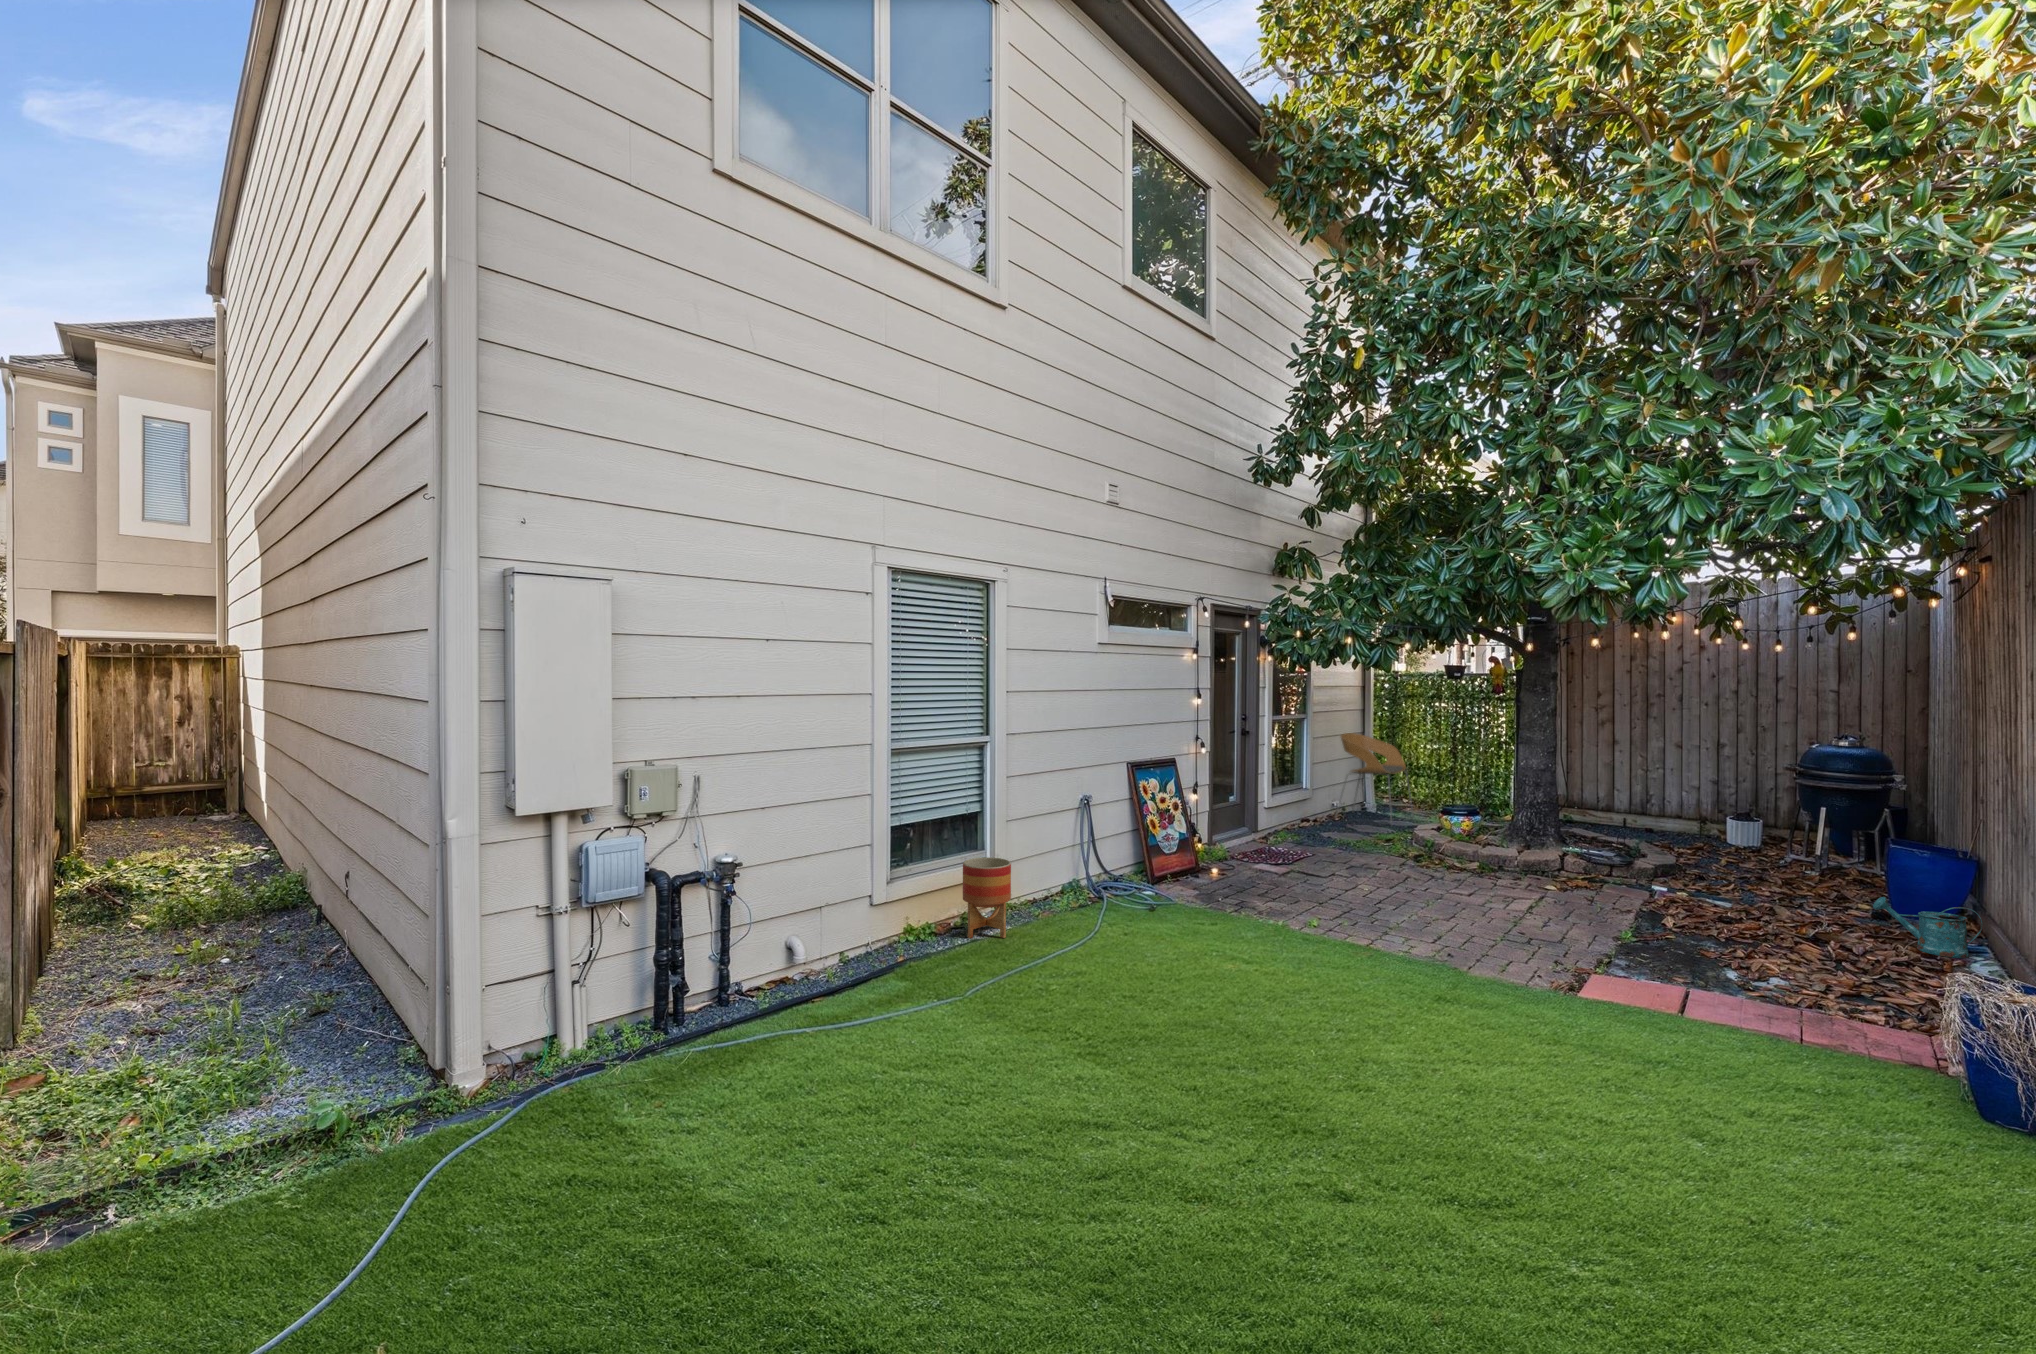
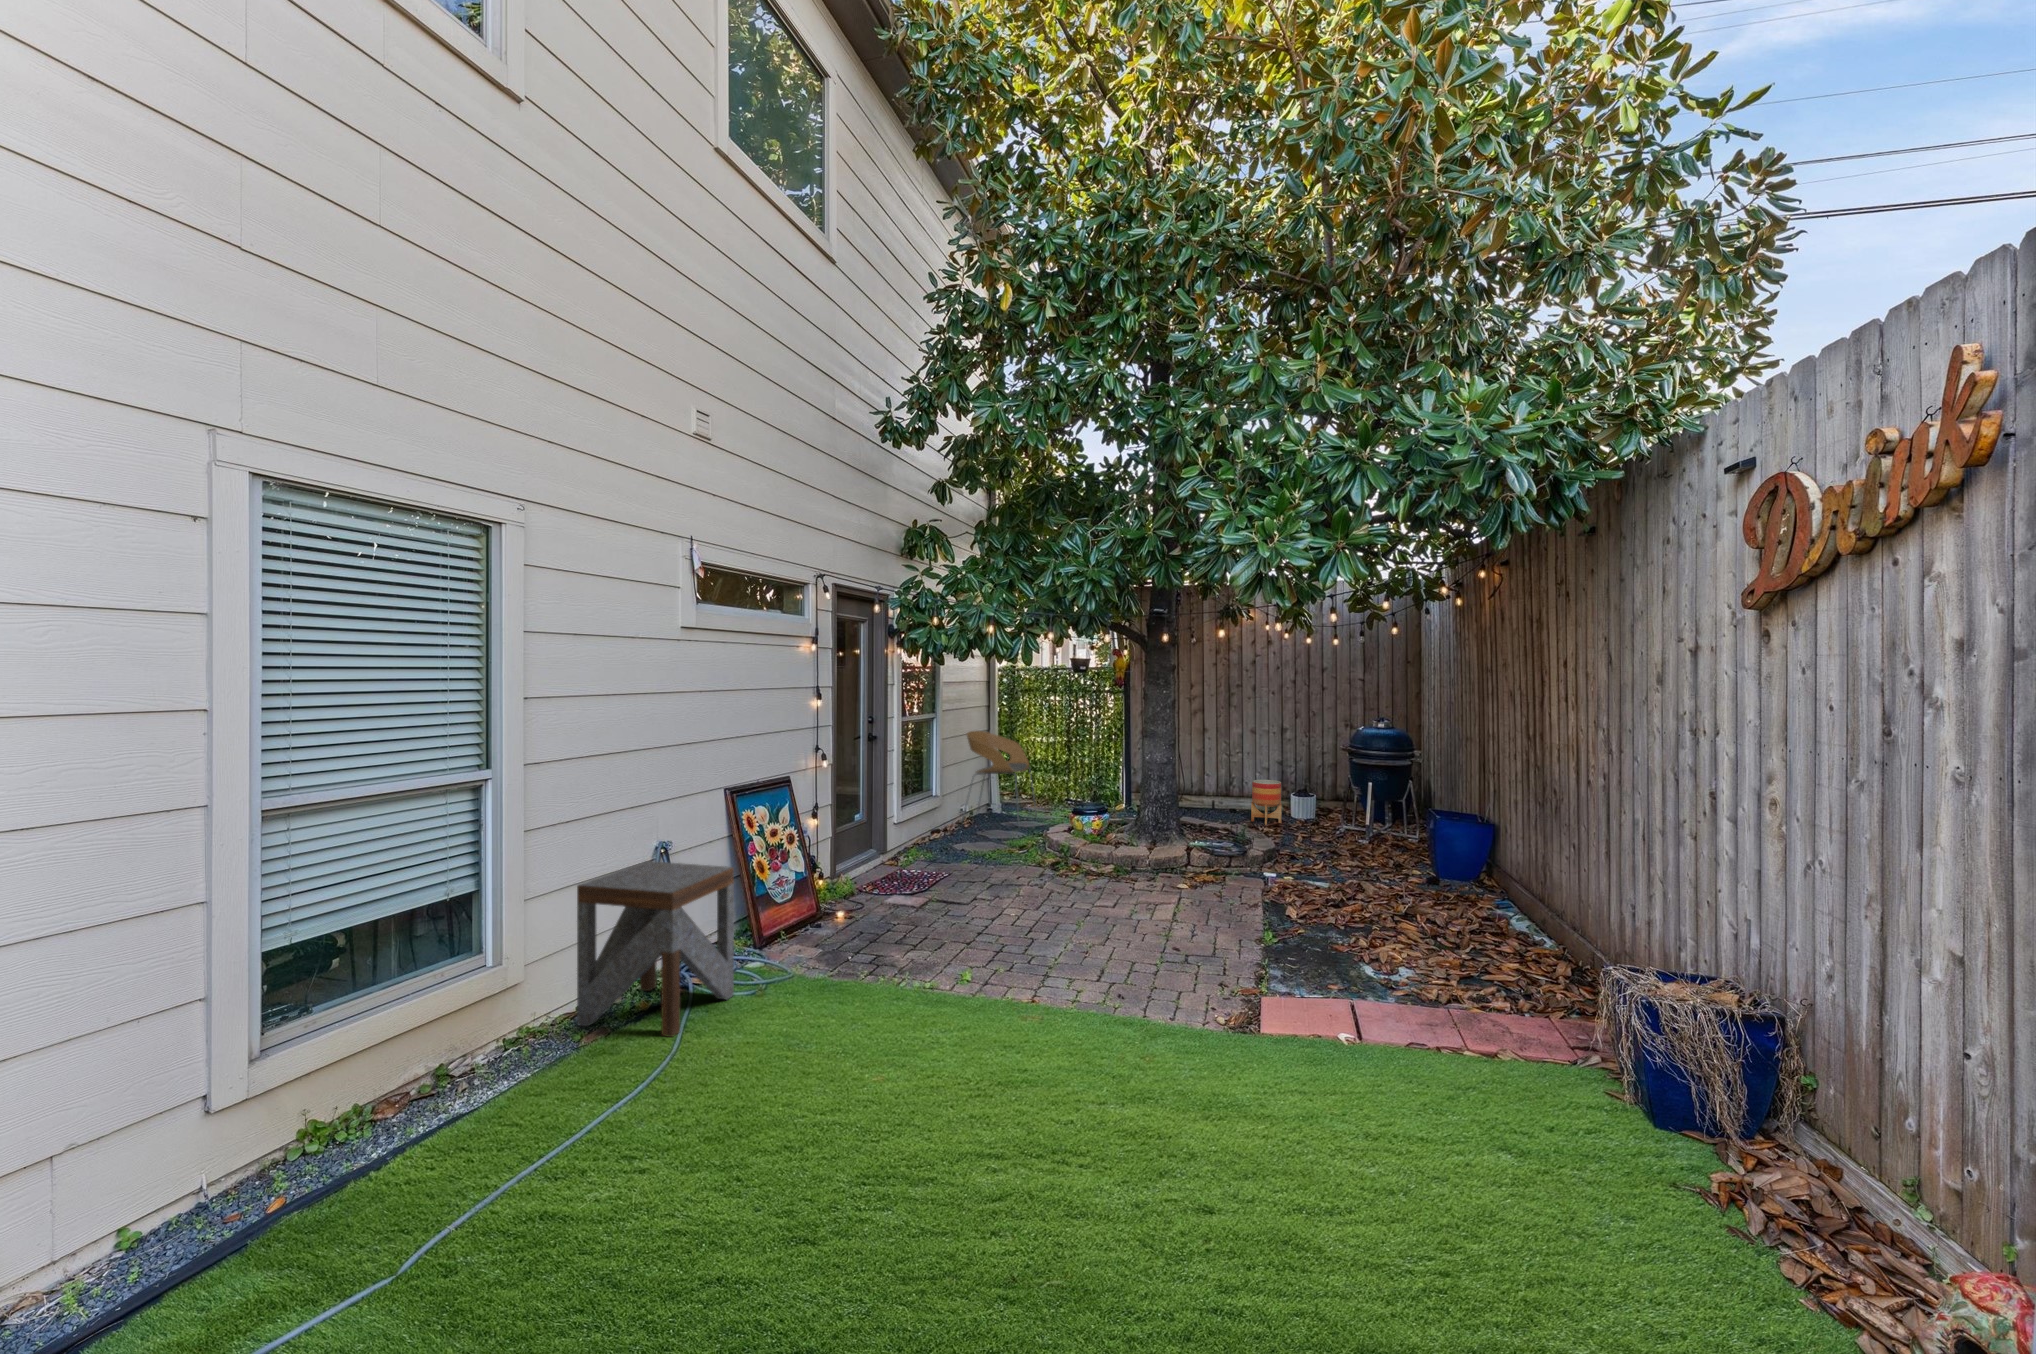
side table: none [1034,808,1134,922] -> present [577,861,734,1037]
planter: present [963,857,1011,938] -> present [1251,780,1282,825]
watering can: present [1873,897,1982,958] -> none [1468,878,1549,931]

